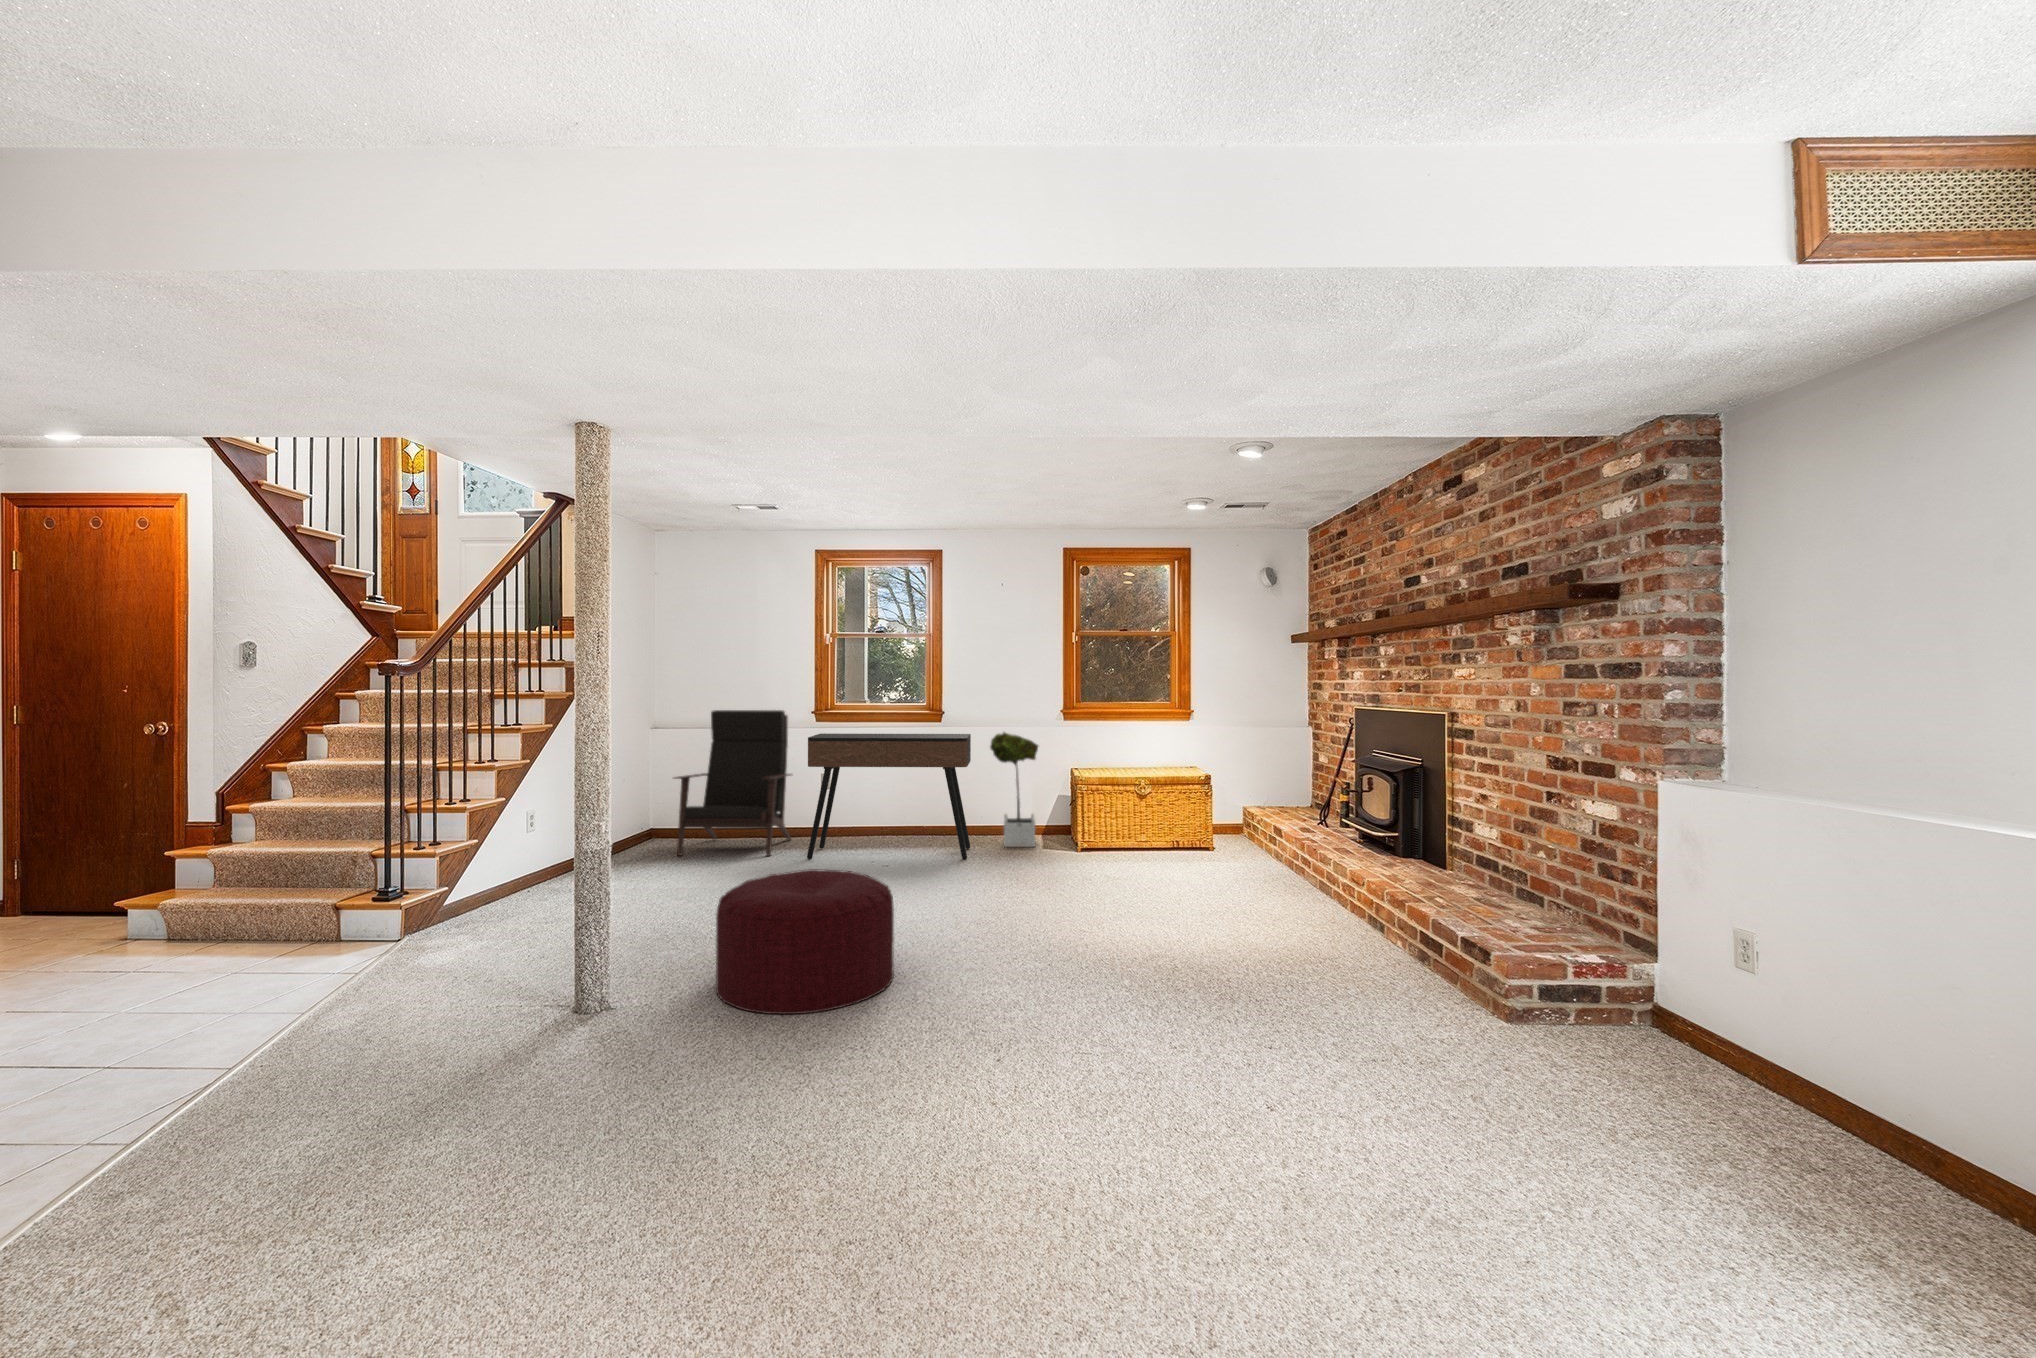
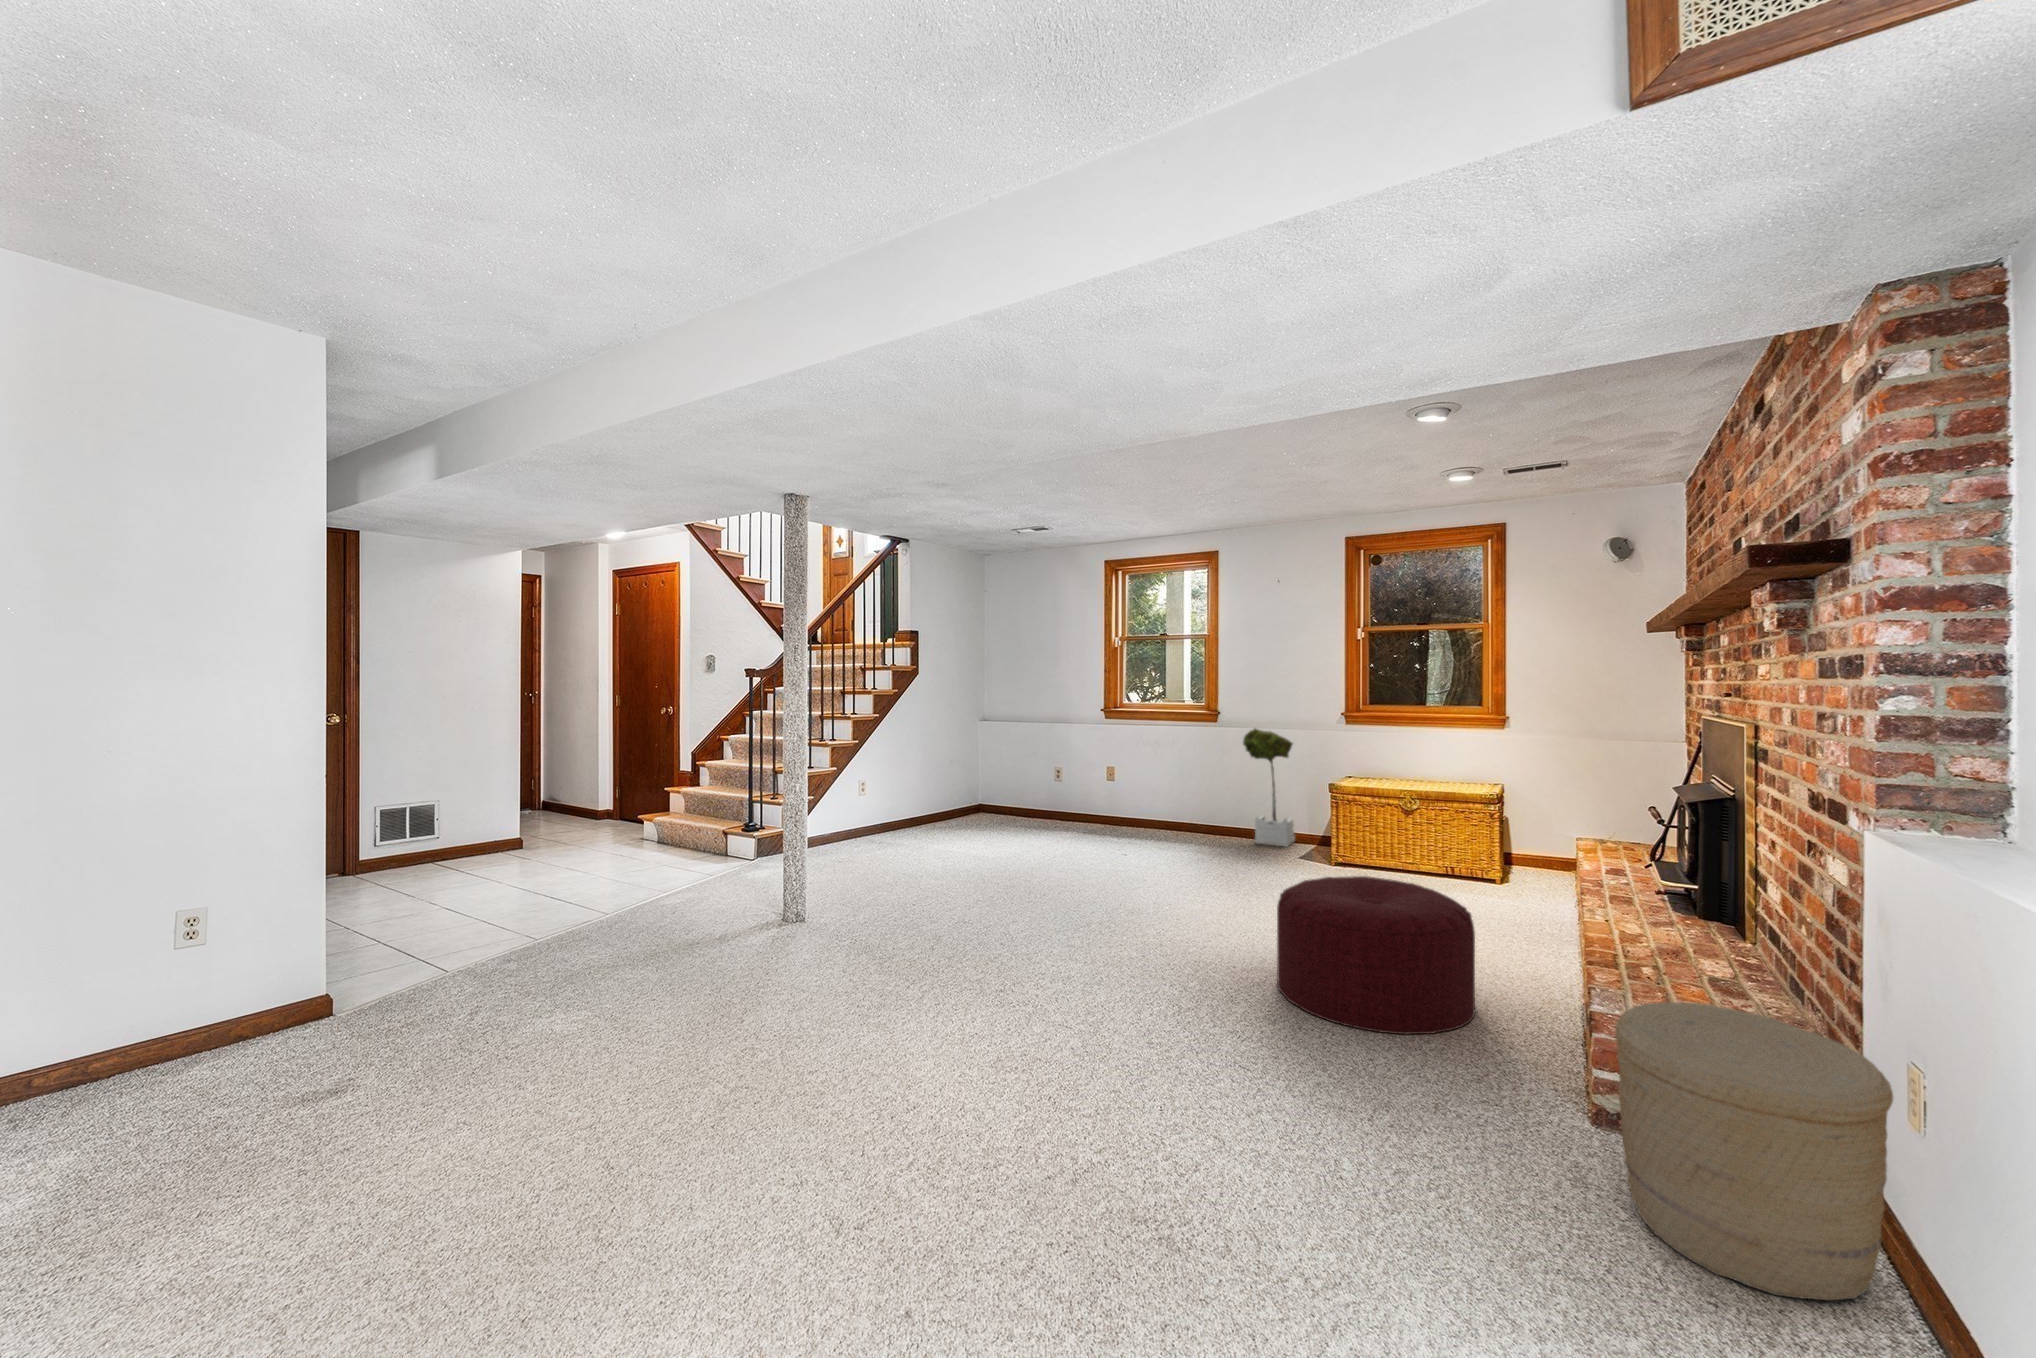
lounge chair: present [674,710,791,856] -> none [973,702,1077,829]
console table: present [807,733,971,860] -> none [1067,725,1220,851]
ottoman: present [716,869,894,1014] -> present [1277,876,1475,1034]
woven basket: none [1567,912,1746,1098] -> present [1615,1002,1893,1300]

